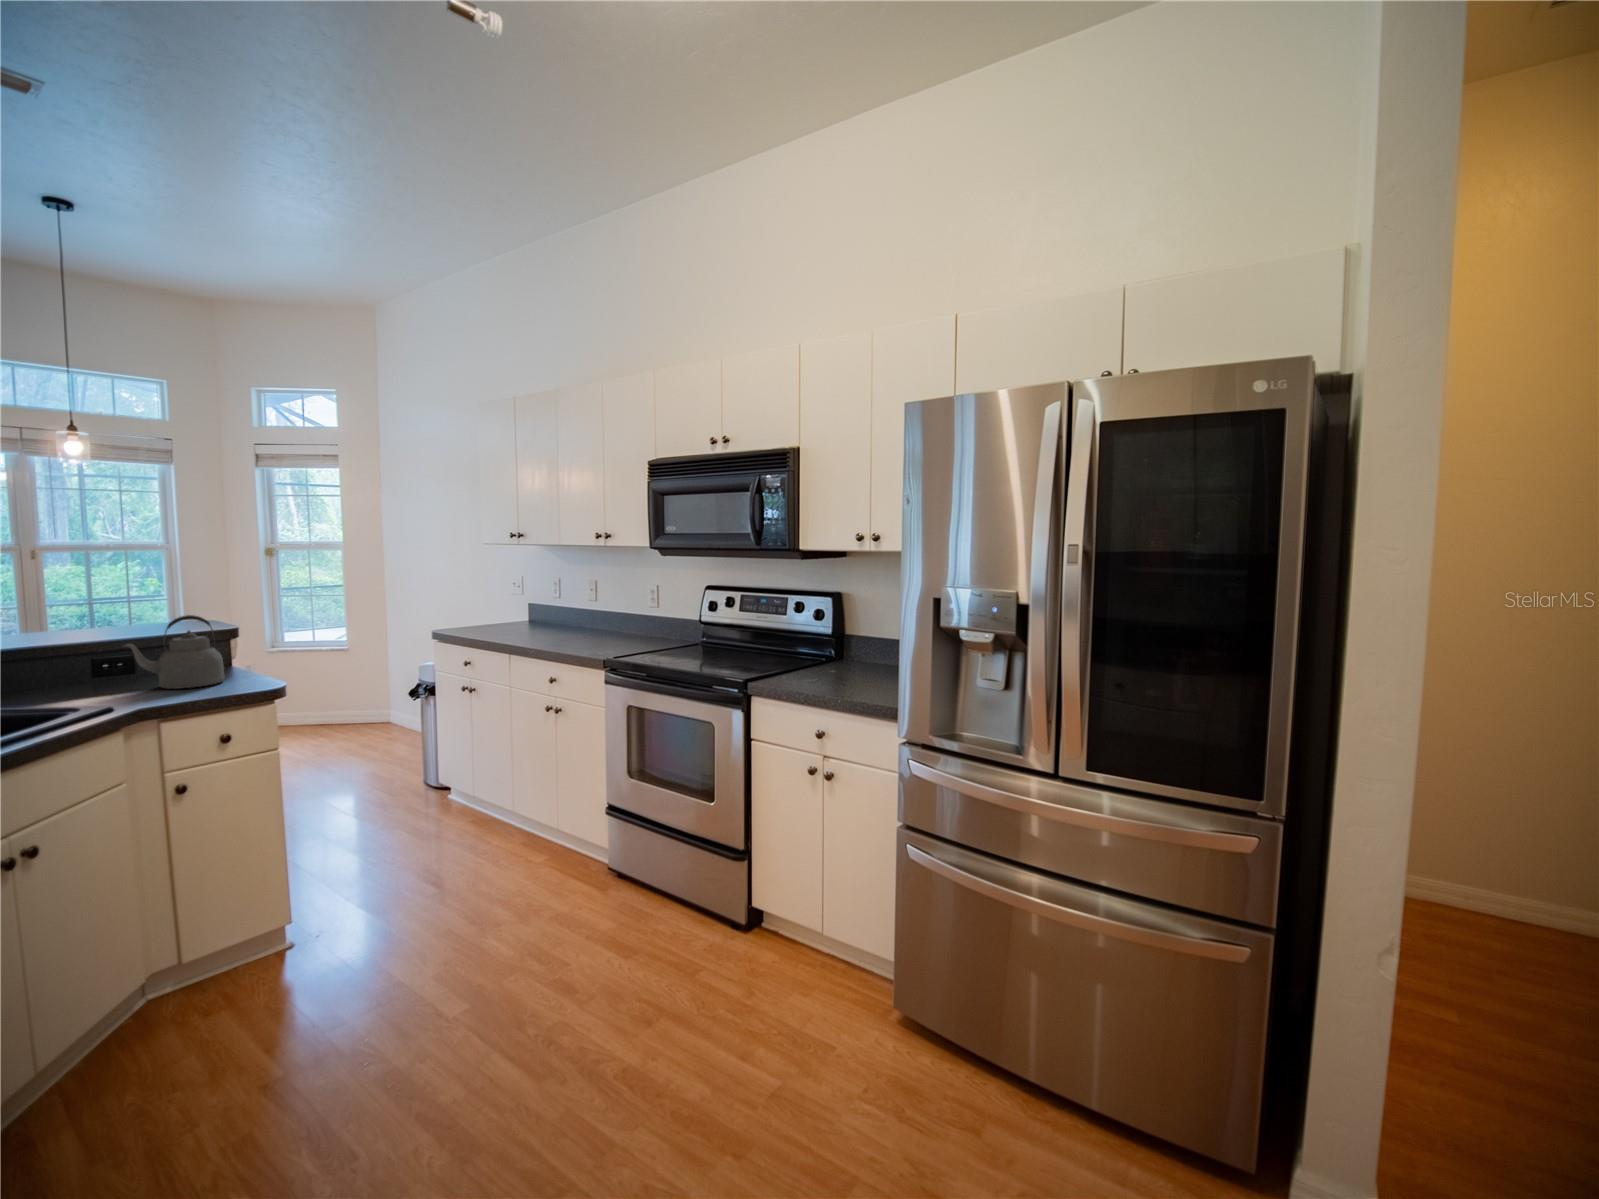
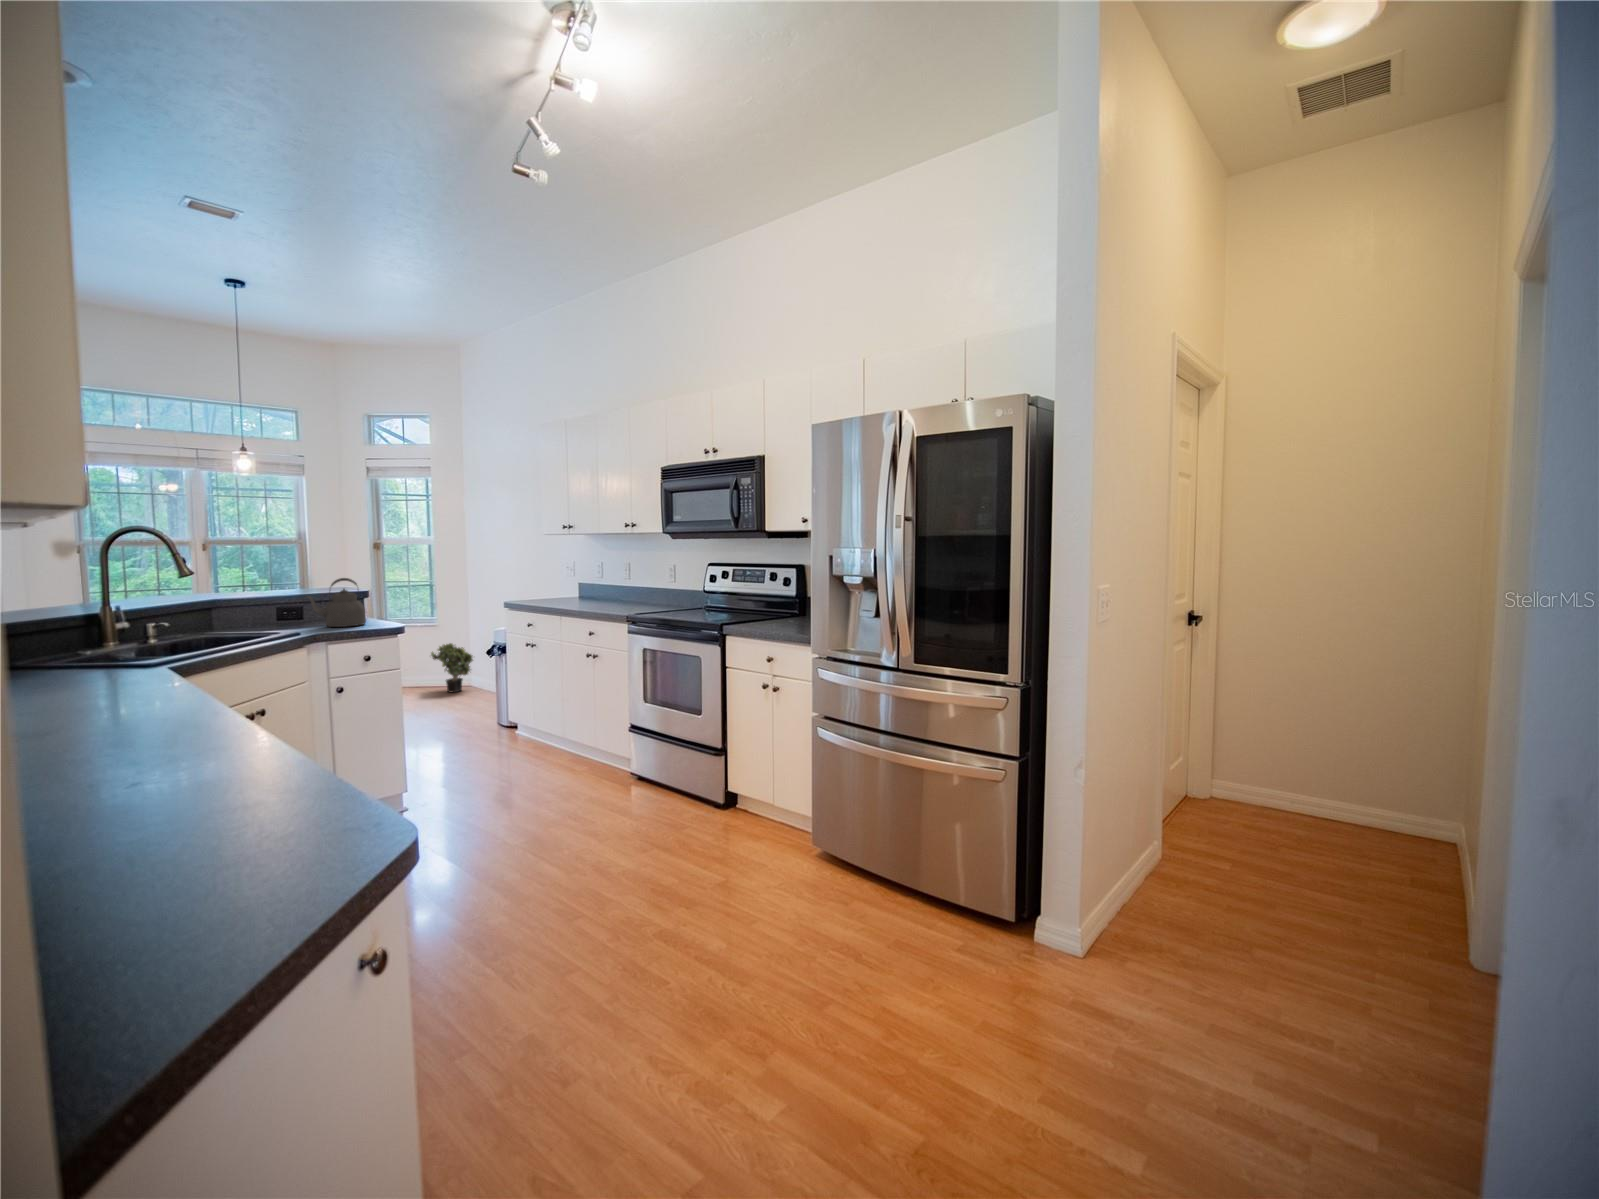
potted plant: none [339,672,397,733] -> present [431,643,473,692]

